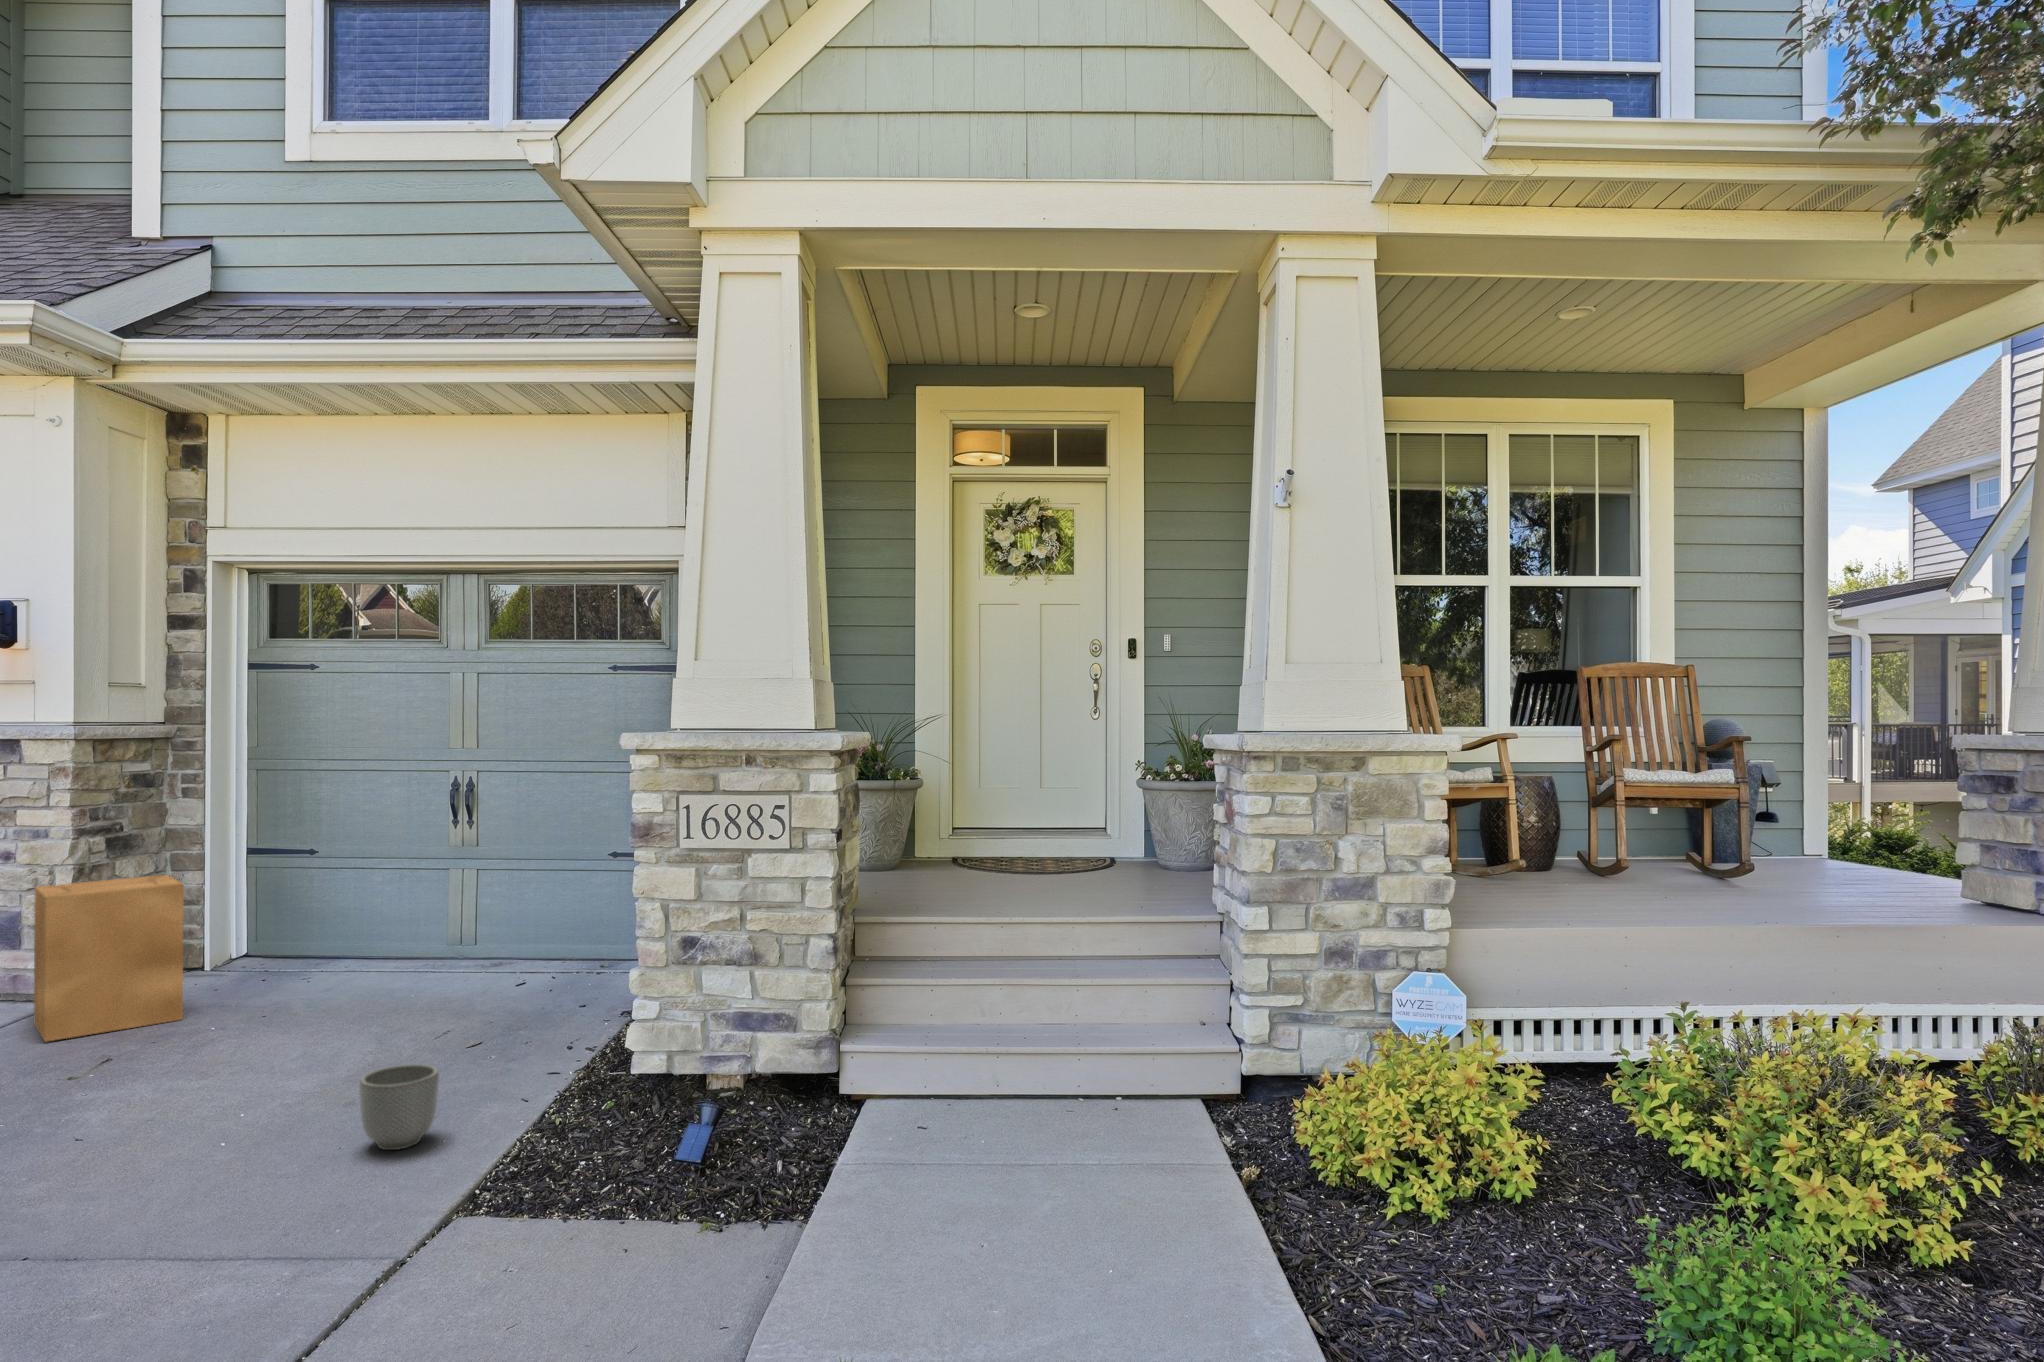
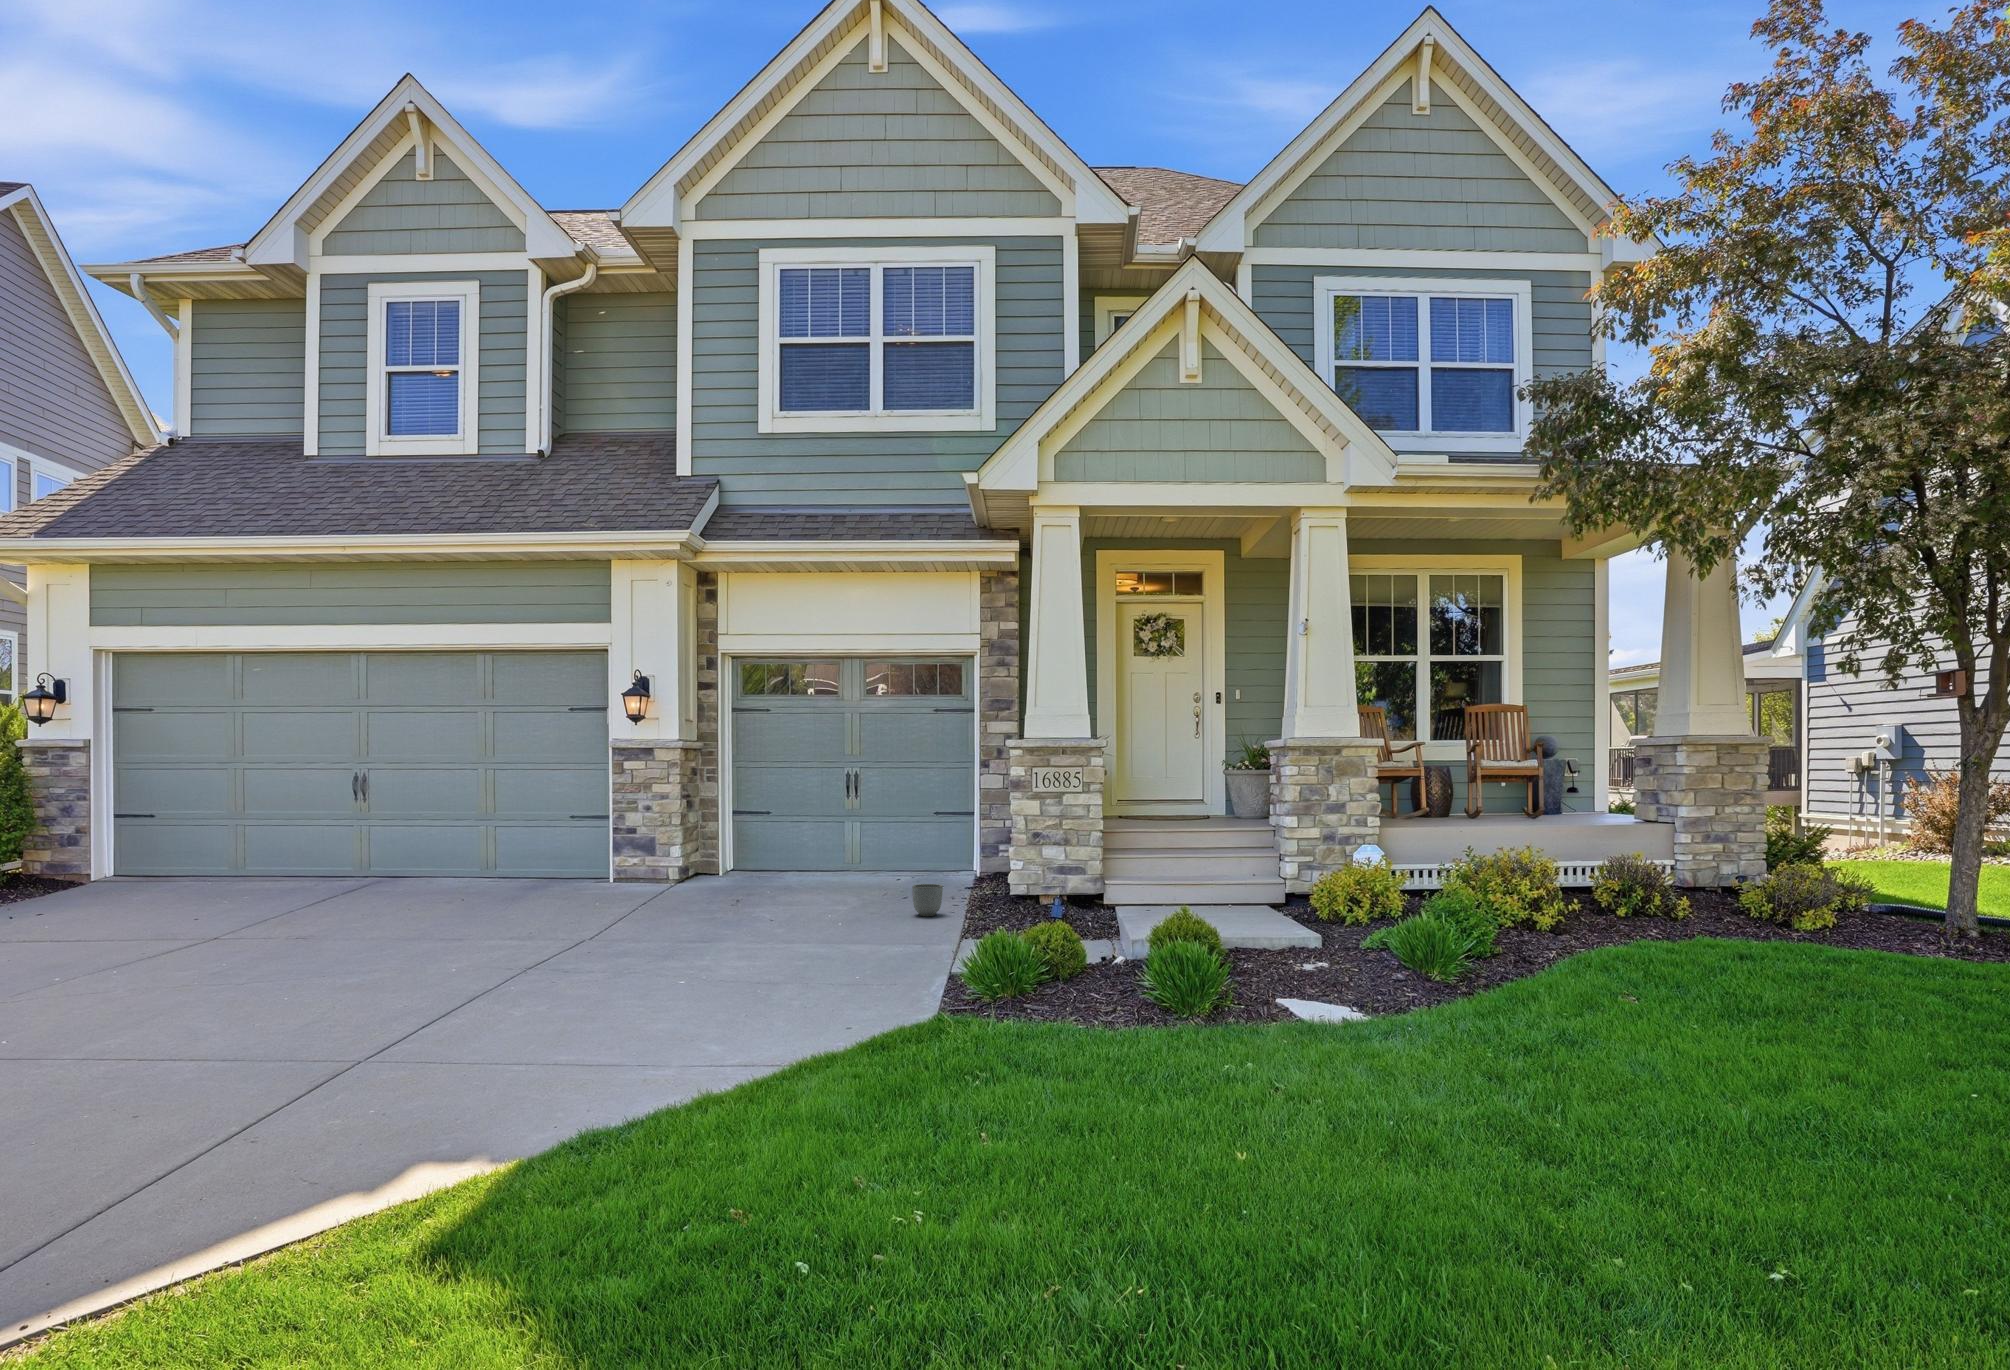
cardboard box: present [34,875,184,1042] -> none [681,818,751,894]

